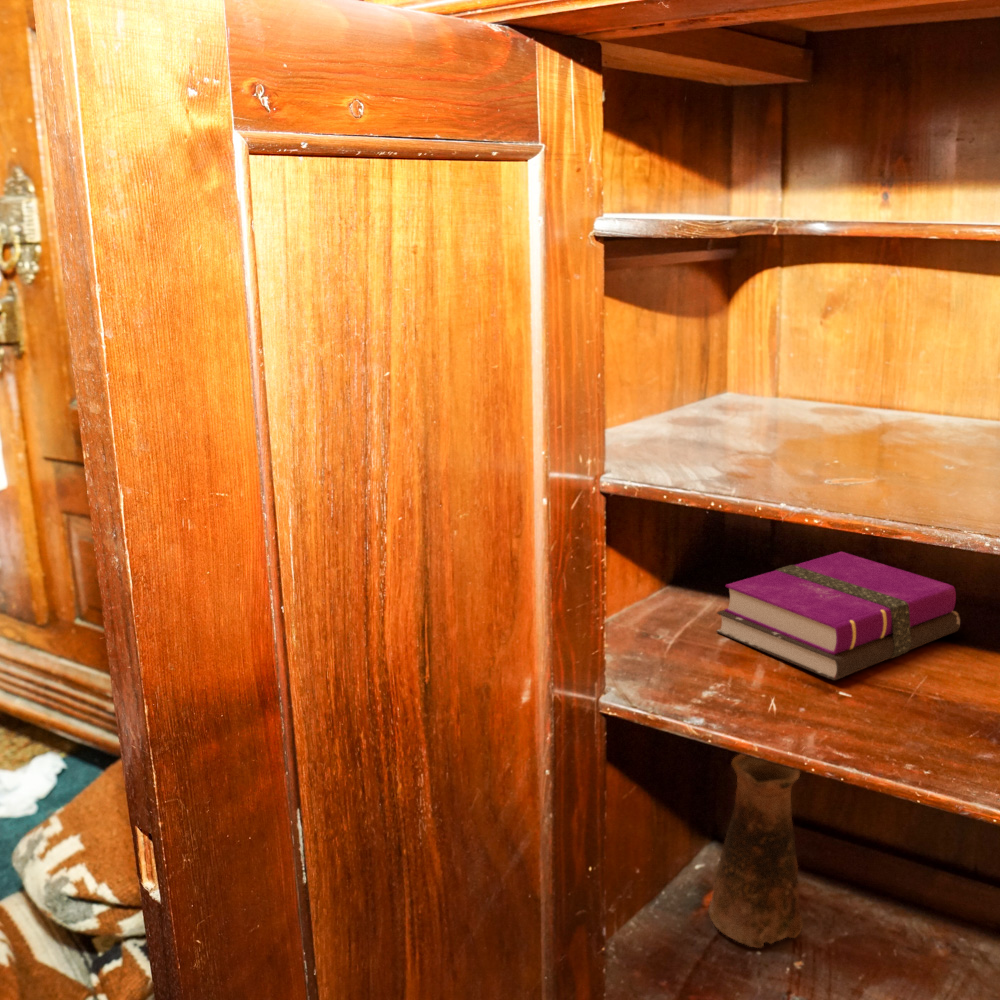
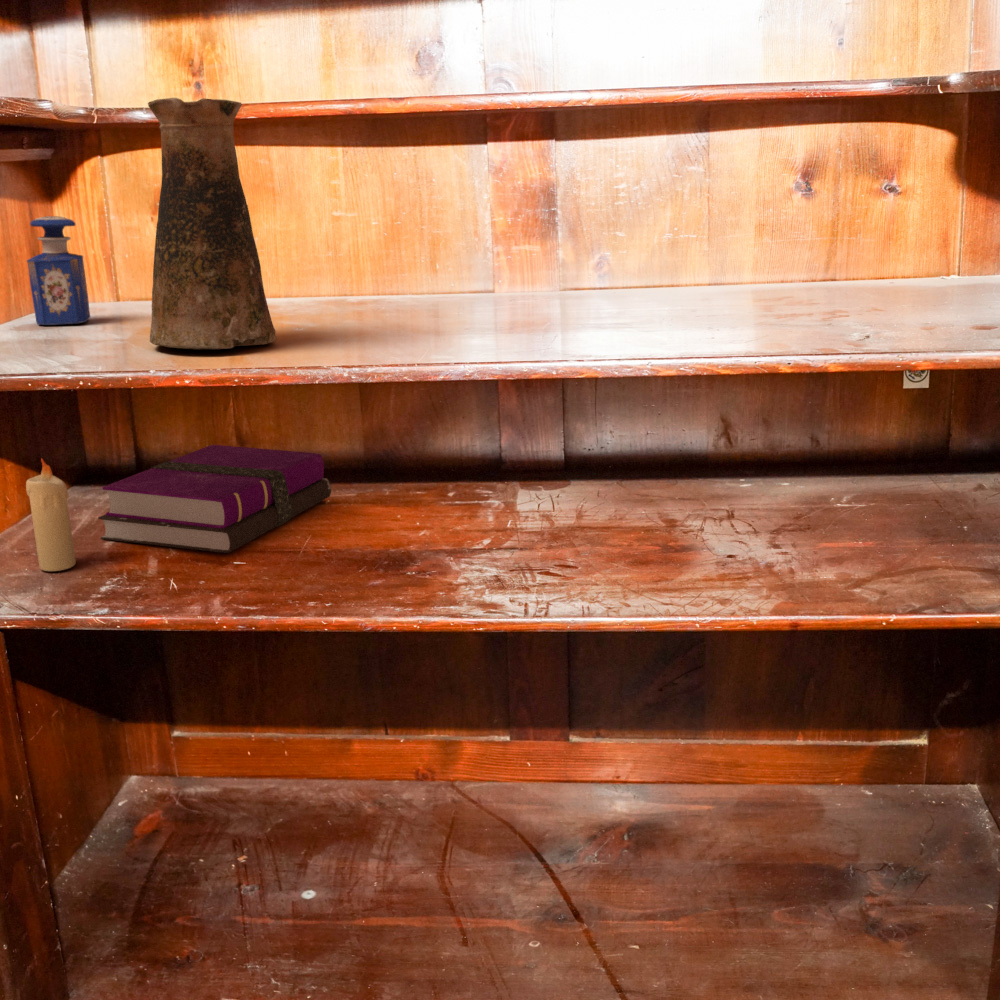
perfume bottle: none [694,324,746,426] -> present [27,216,90,325]
candle: none [655,556,691,661] -> present [26,459,76,571]
pitcher: present [709,754,803,948] -> present [148,98,276,350]

